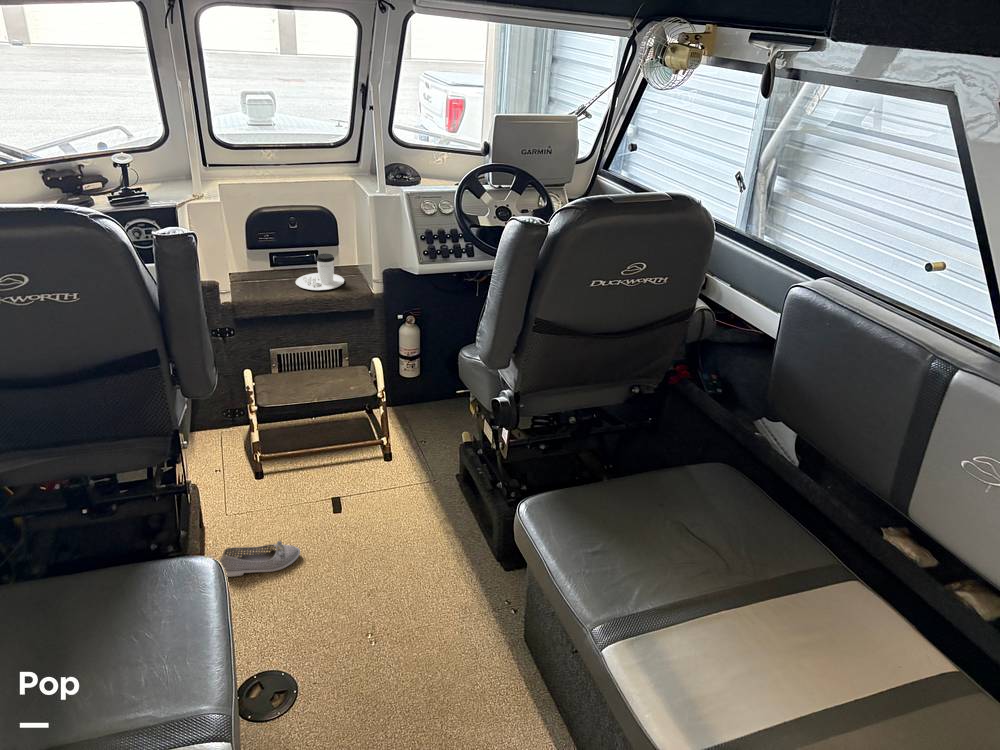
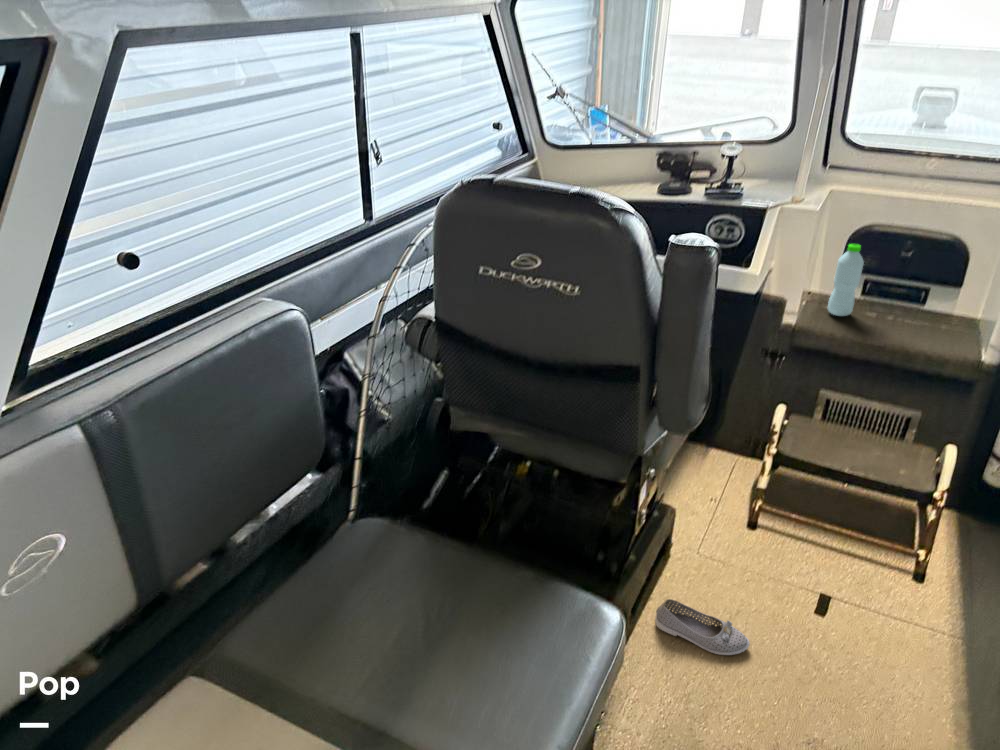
water bottle: none [247,225,272,286] -> present [828,244,864,316]
coffee cup: present [296,253,344,290] -> none [881,295,949,342]

